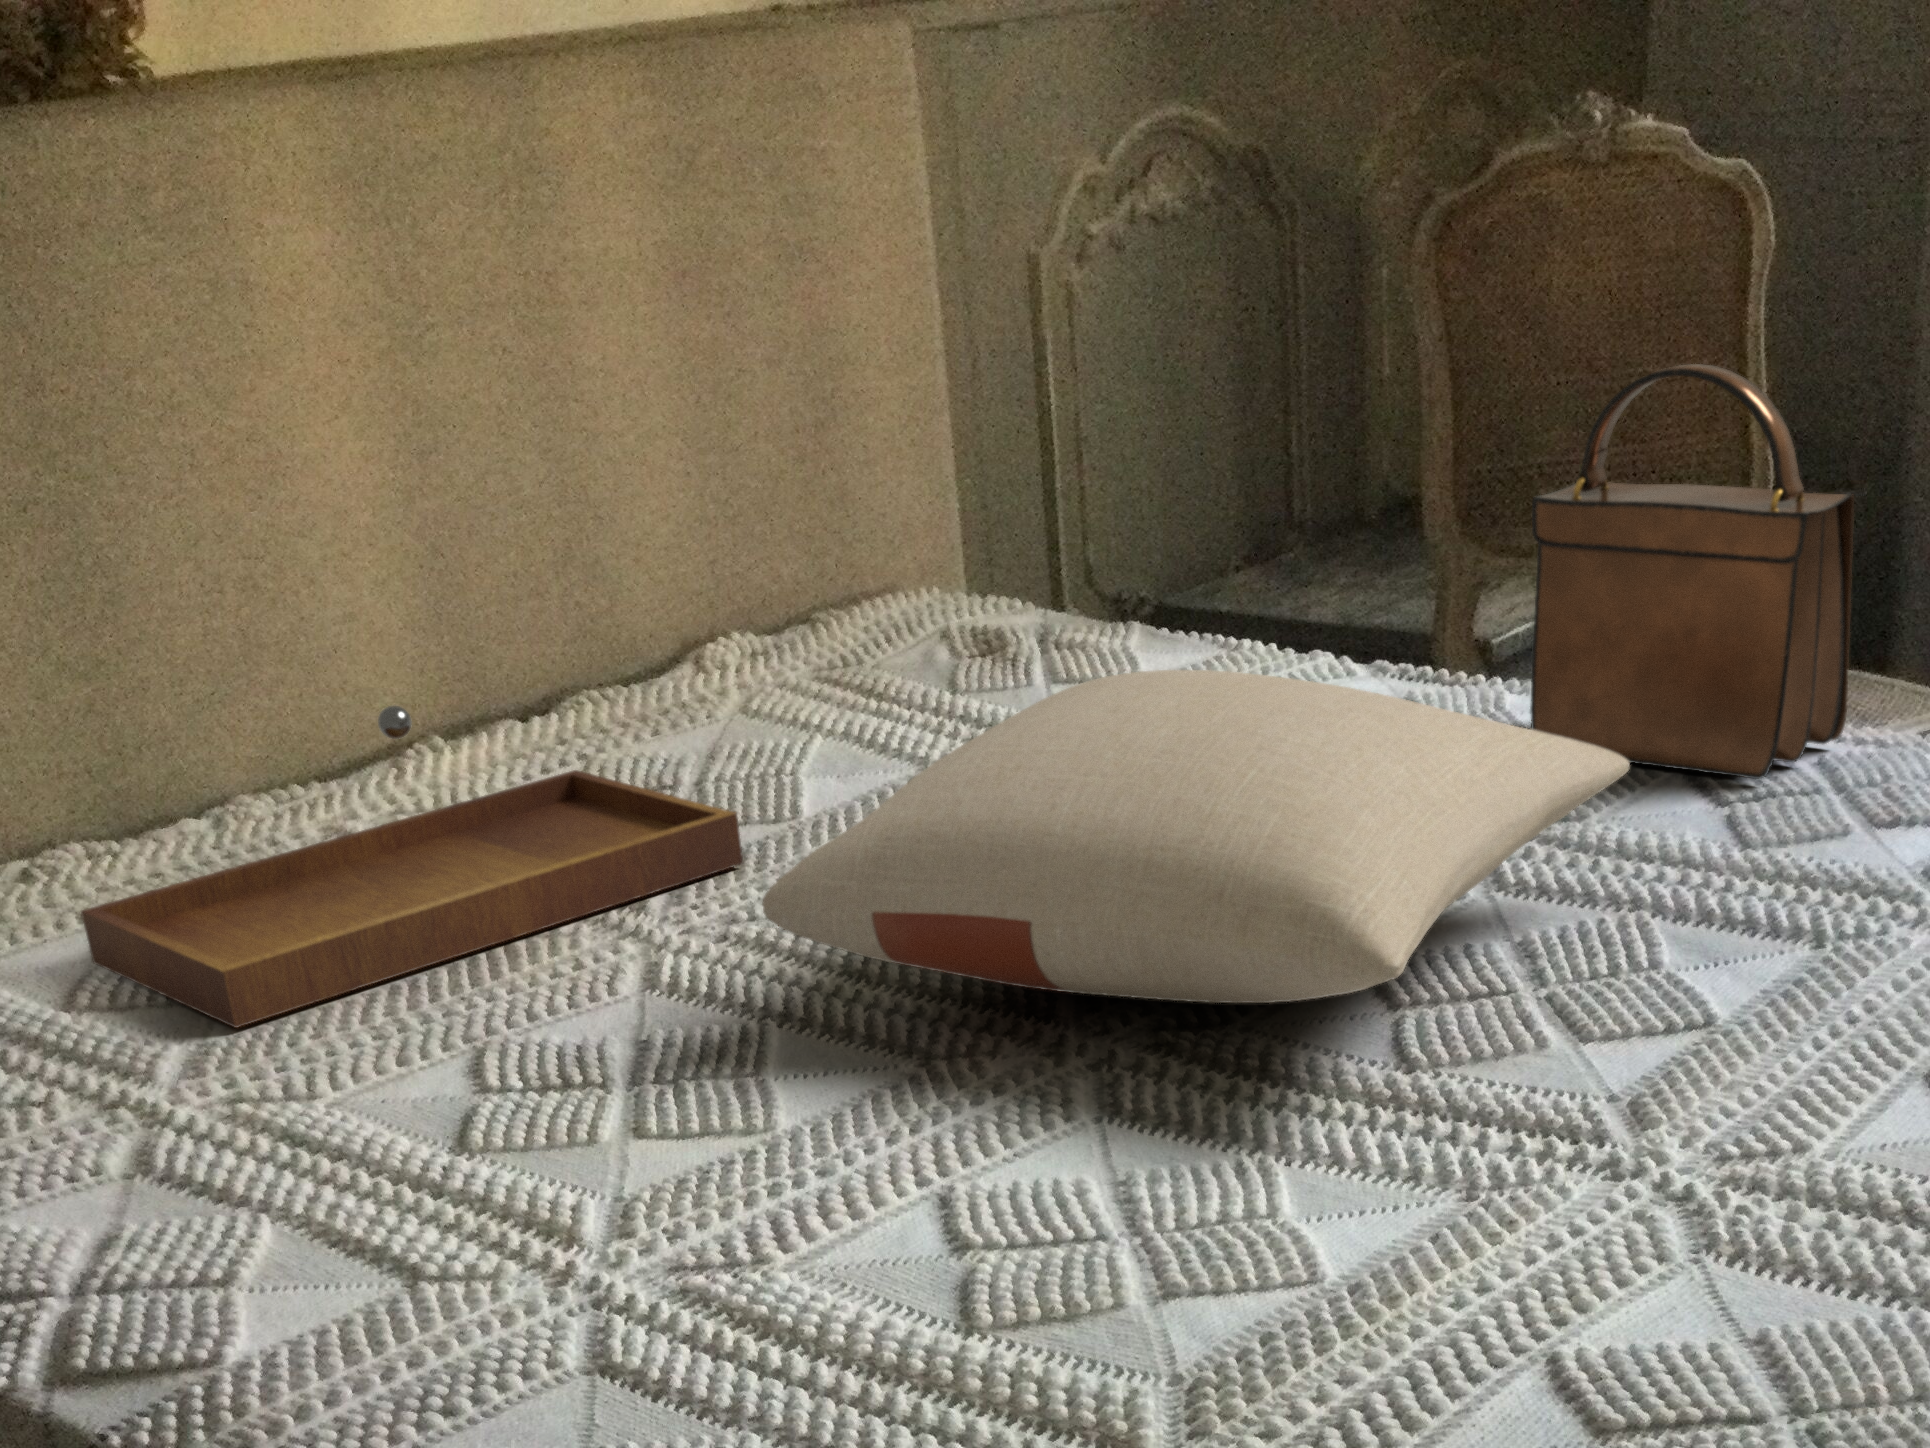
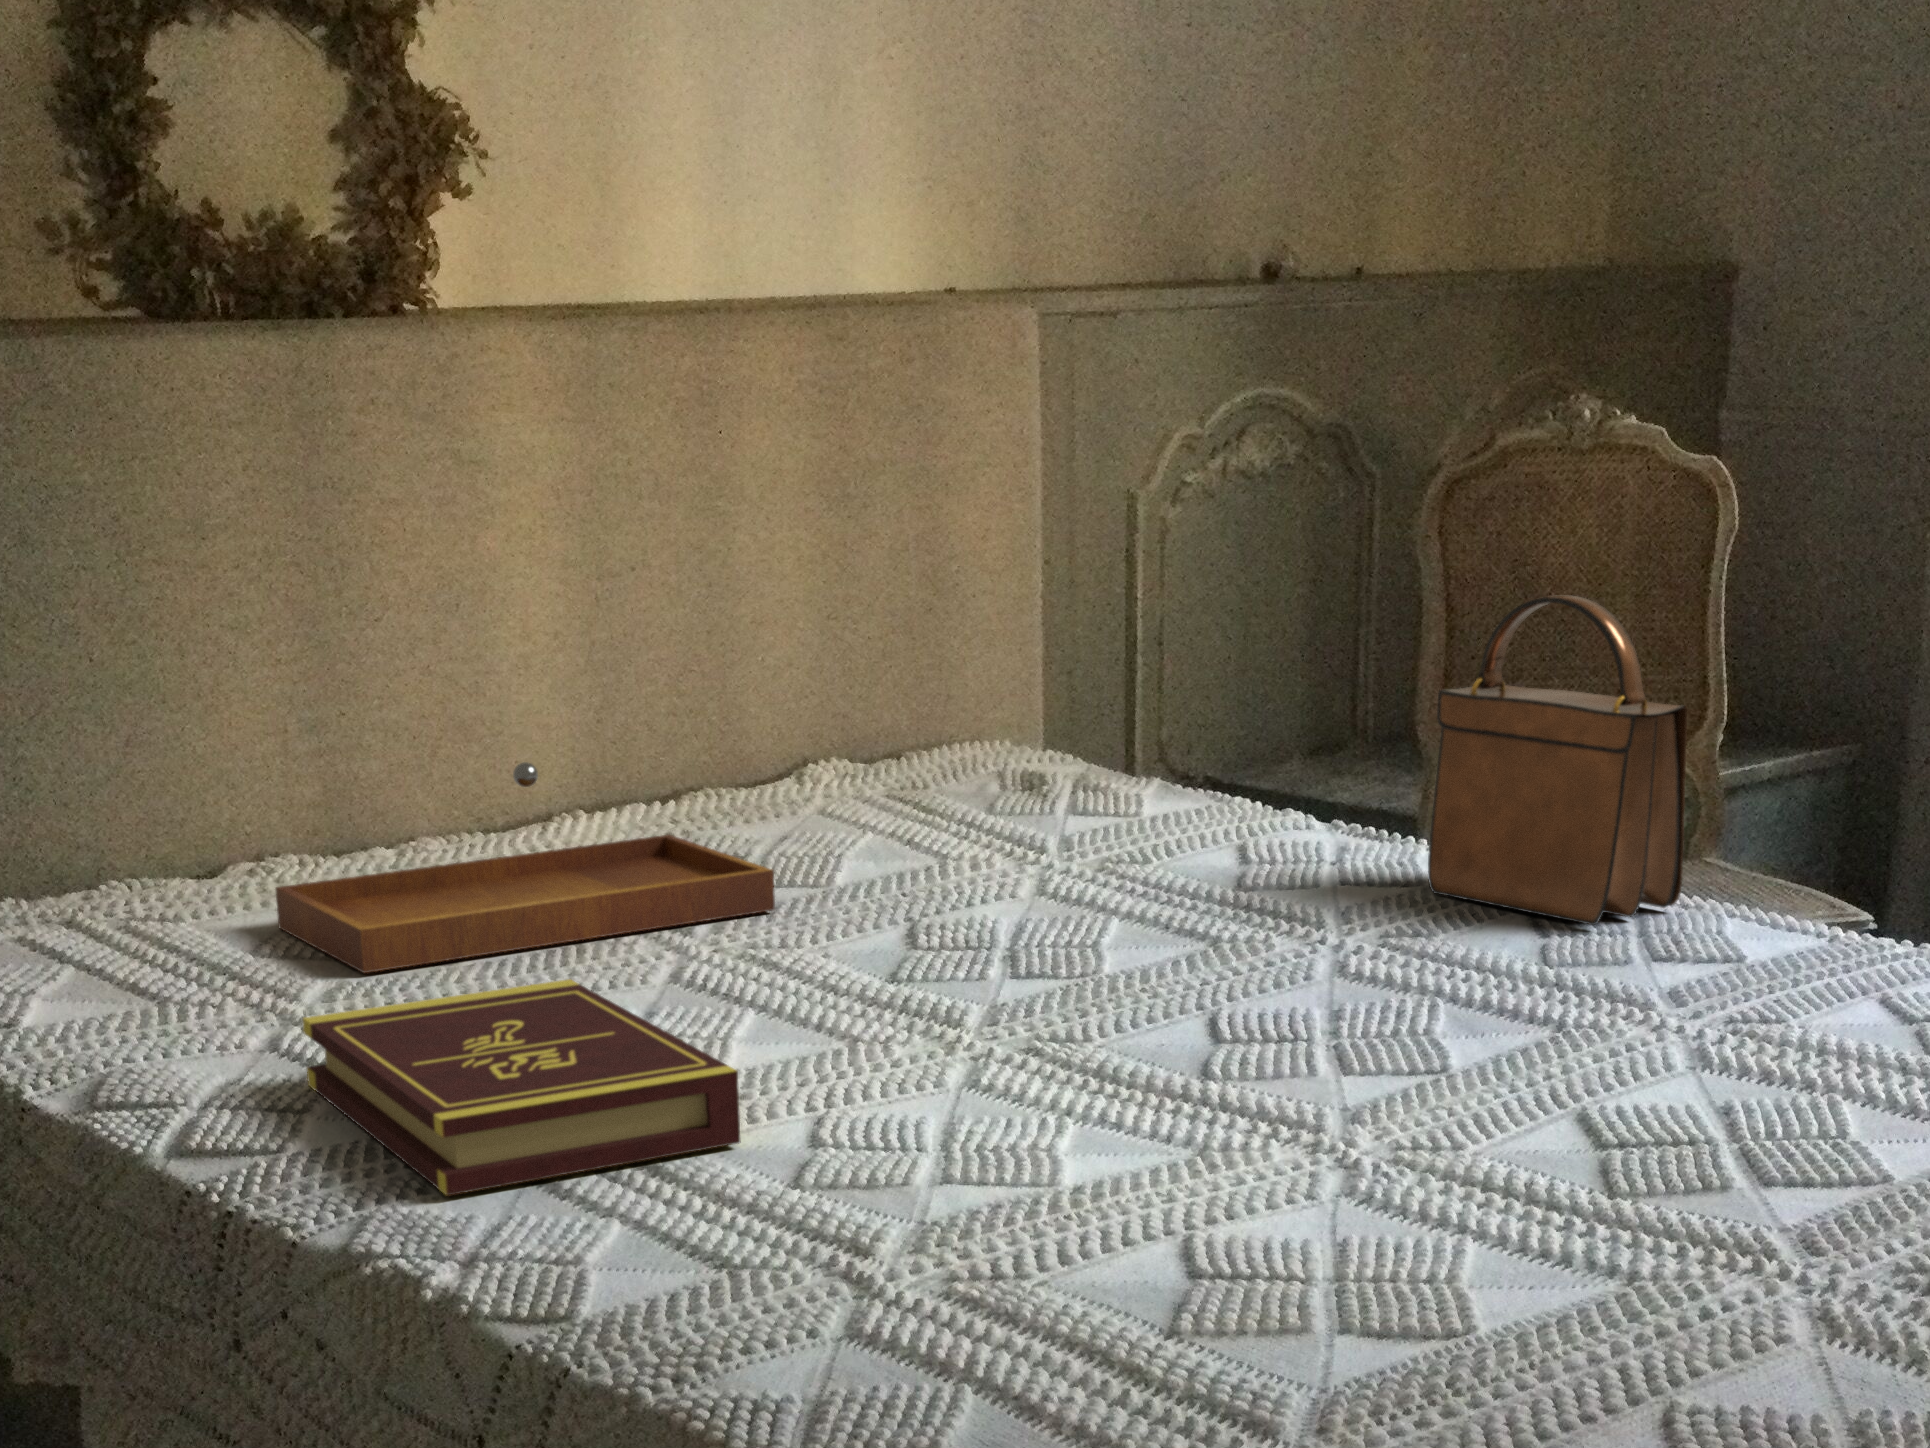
pillow: present [762,670,1629,1003] -> none [742,780,1438,1016]
book: none [198,1031,870,1424] -> present [303,979,741,1196]

